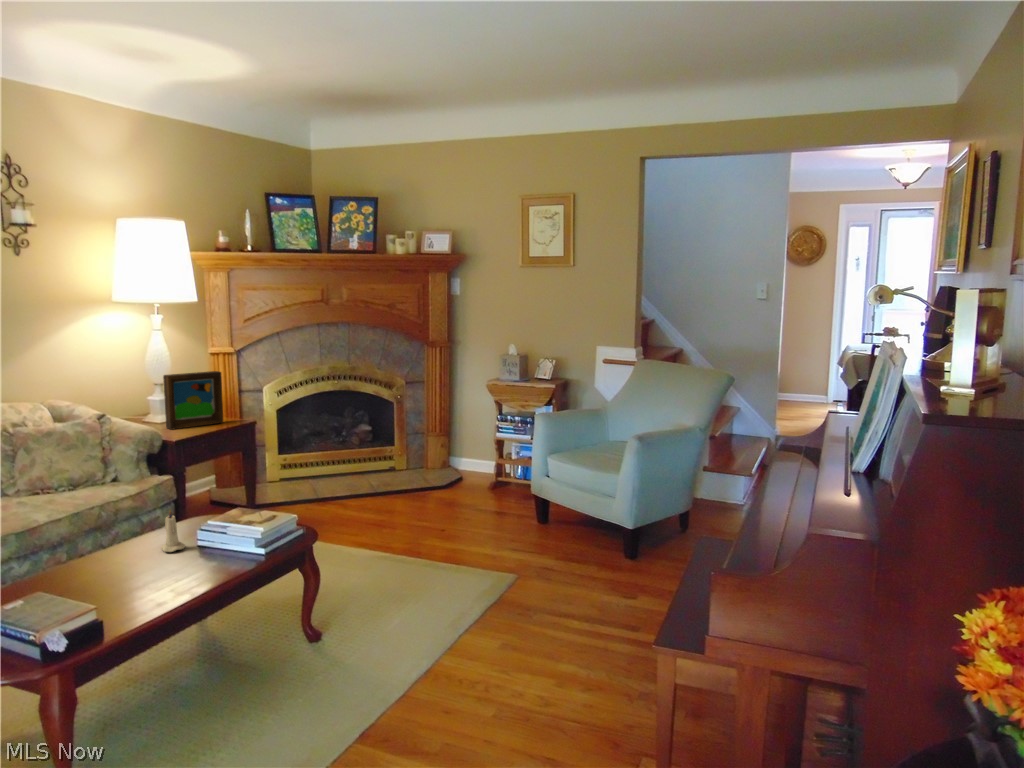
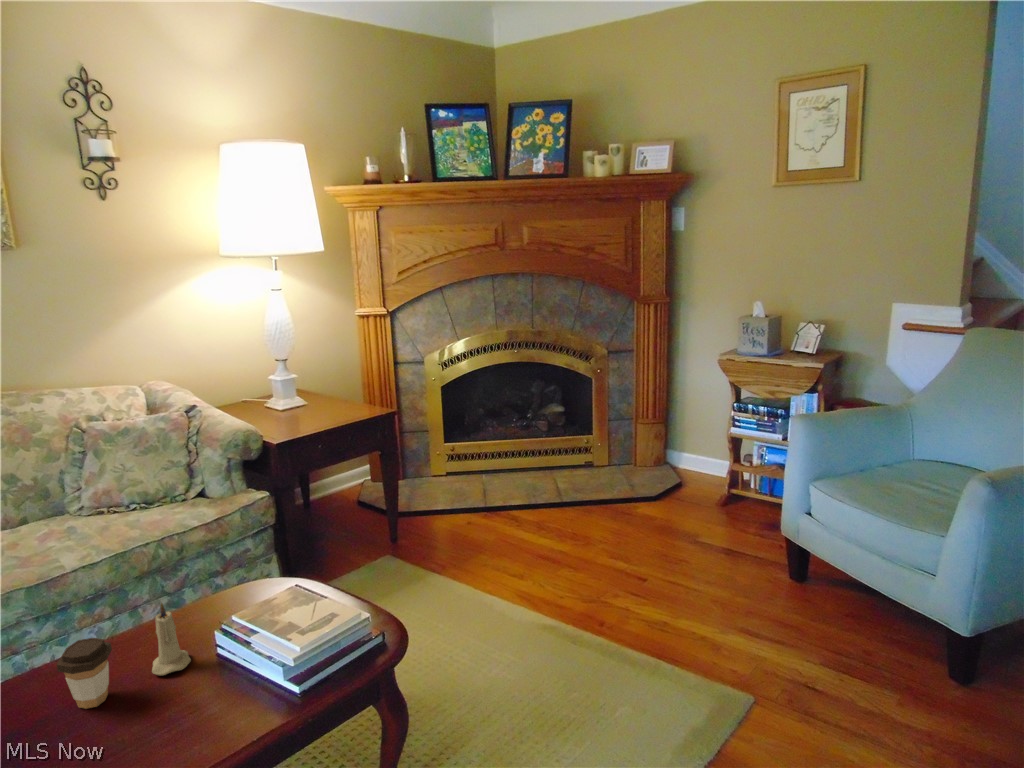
picture frame: present [163,371,223,430] -> none [278,343,357,421]
coffee cup: none [118,527,147,567] -> present [57,638,112,709]

